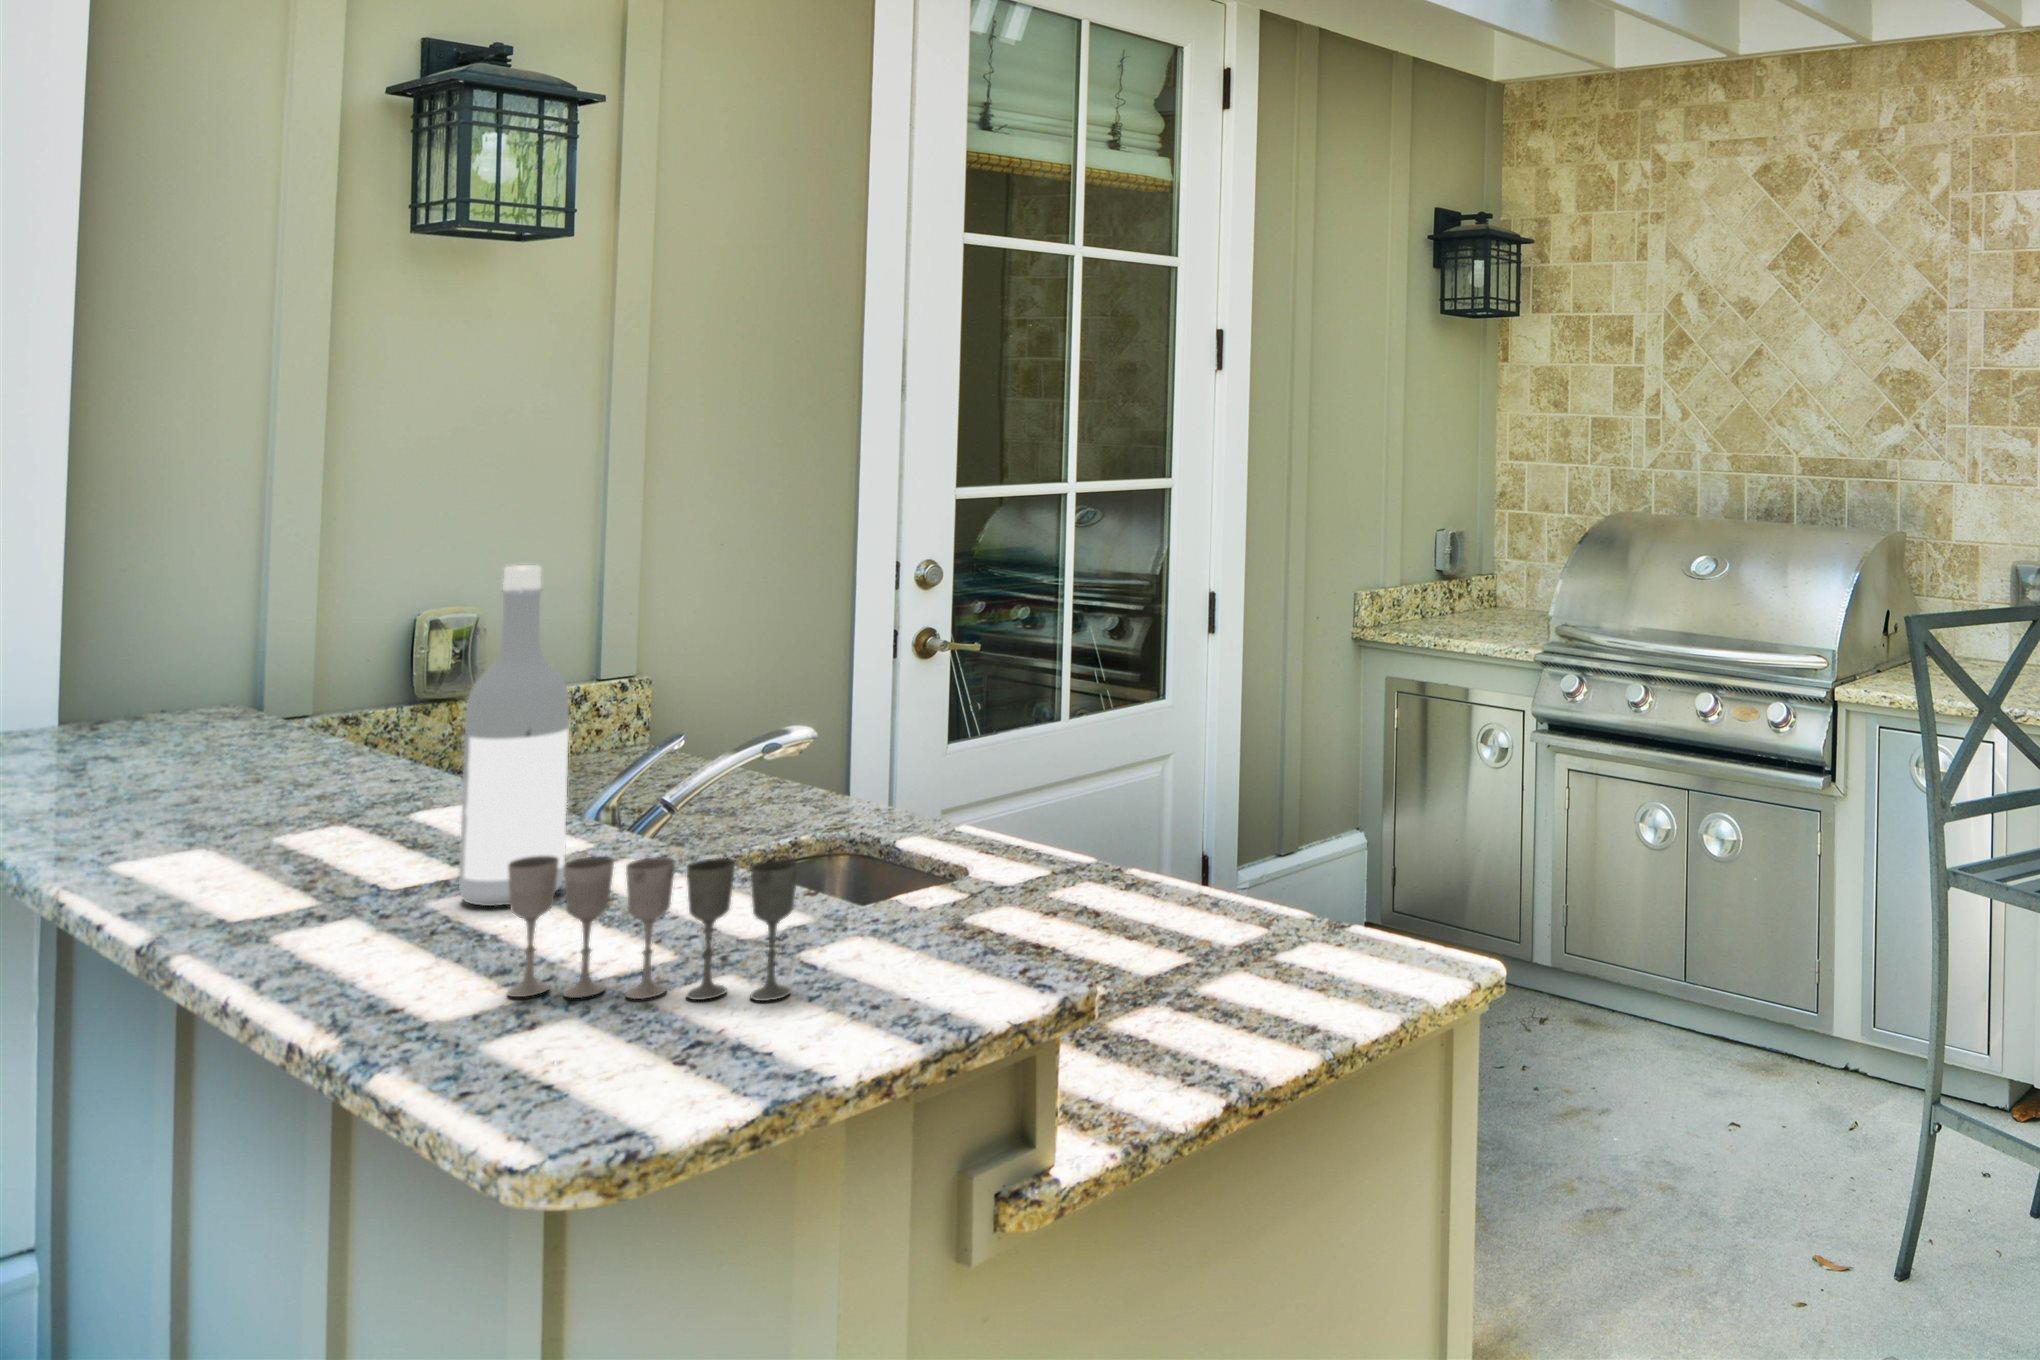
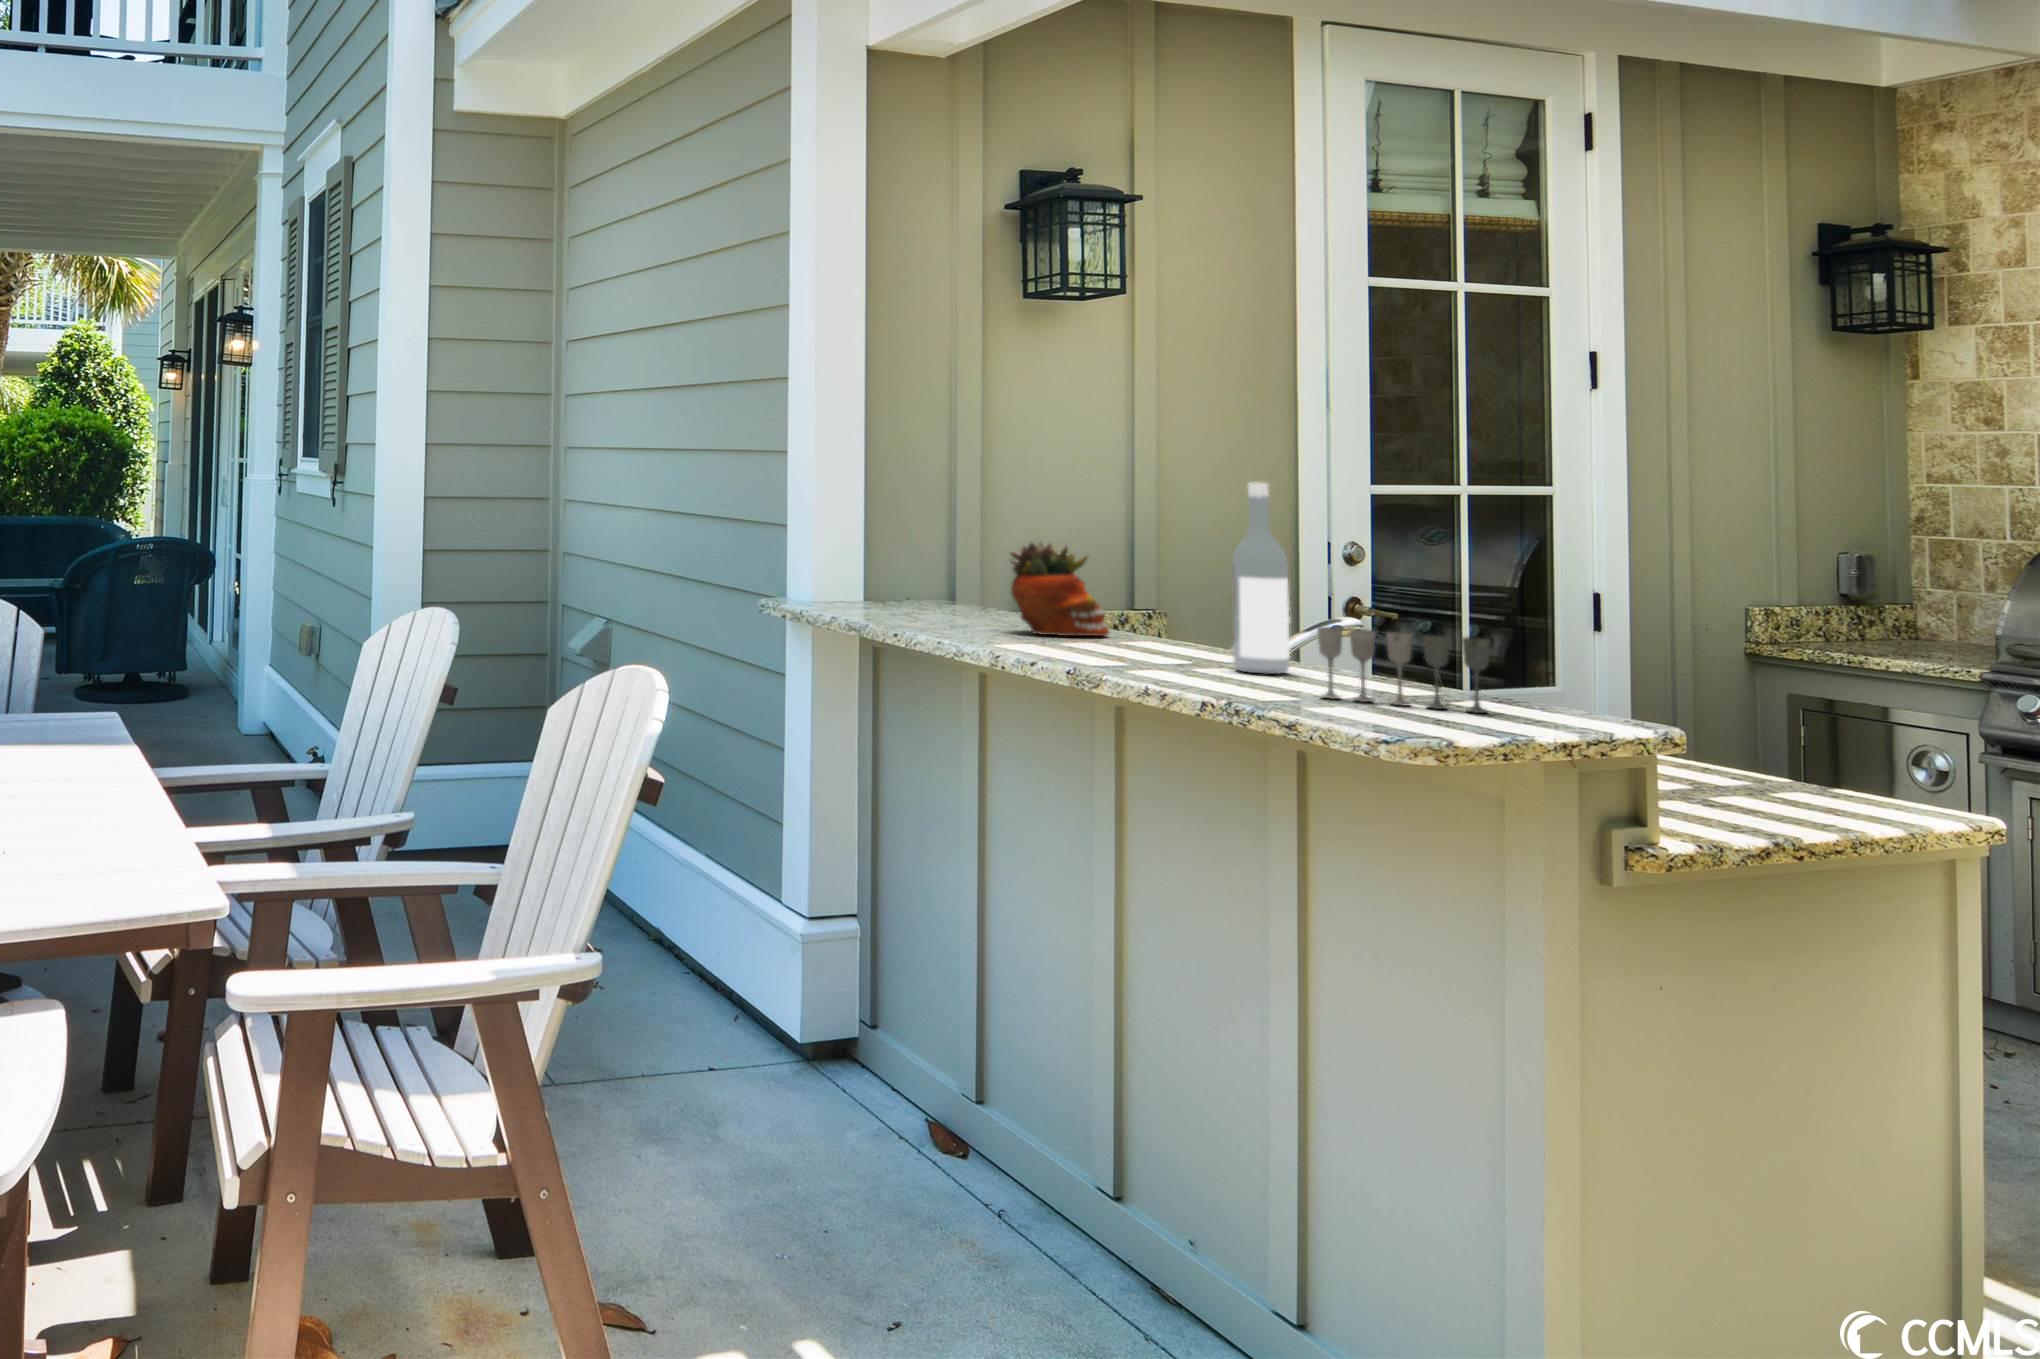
succulent planter: none [179,644,374,814] -> present [1010,542,1109,636]

